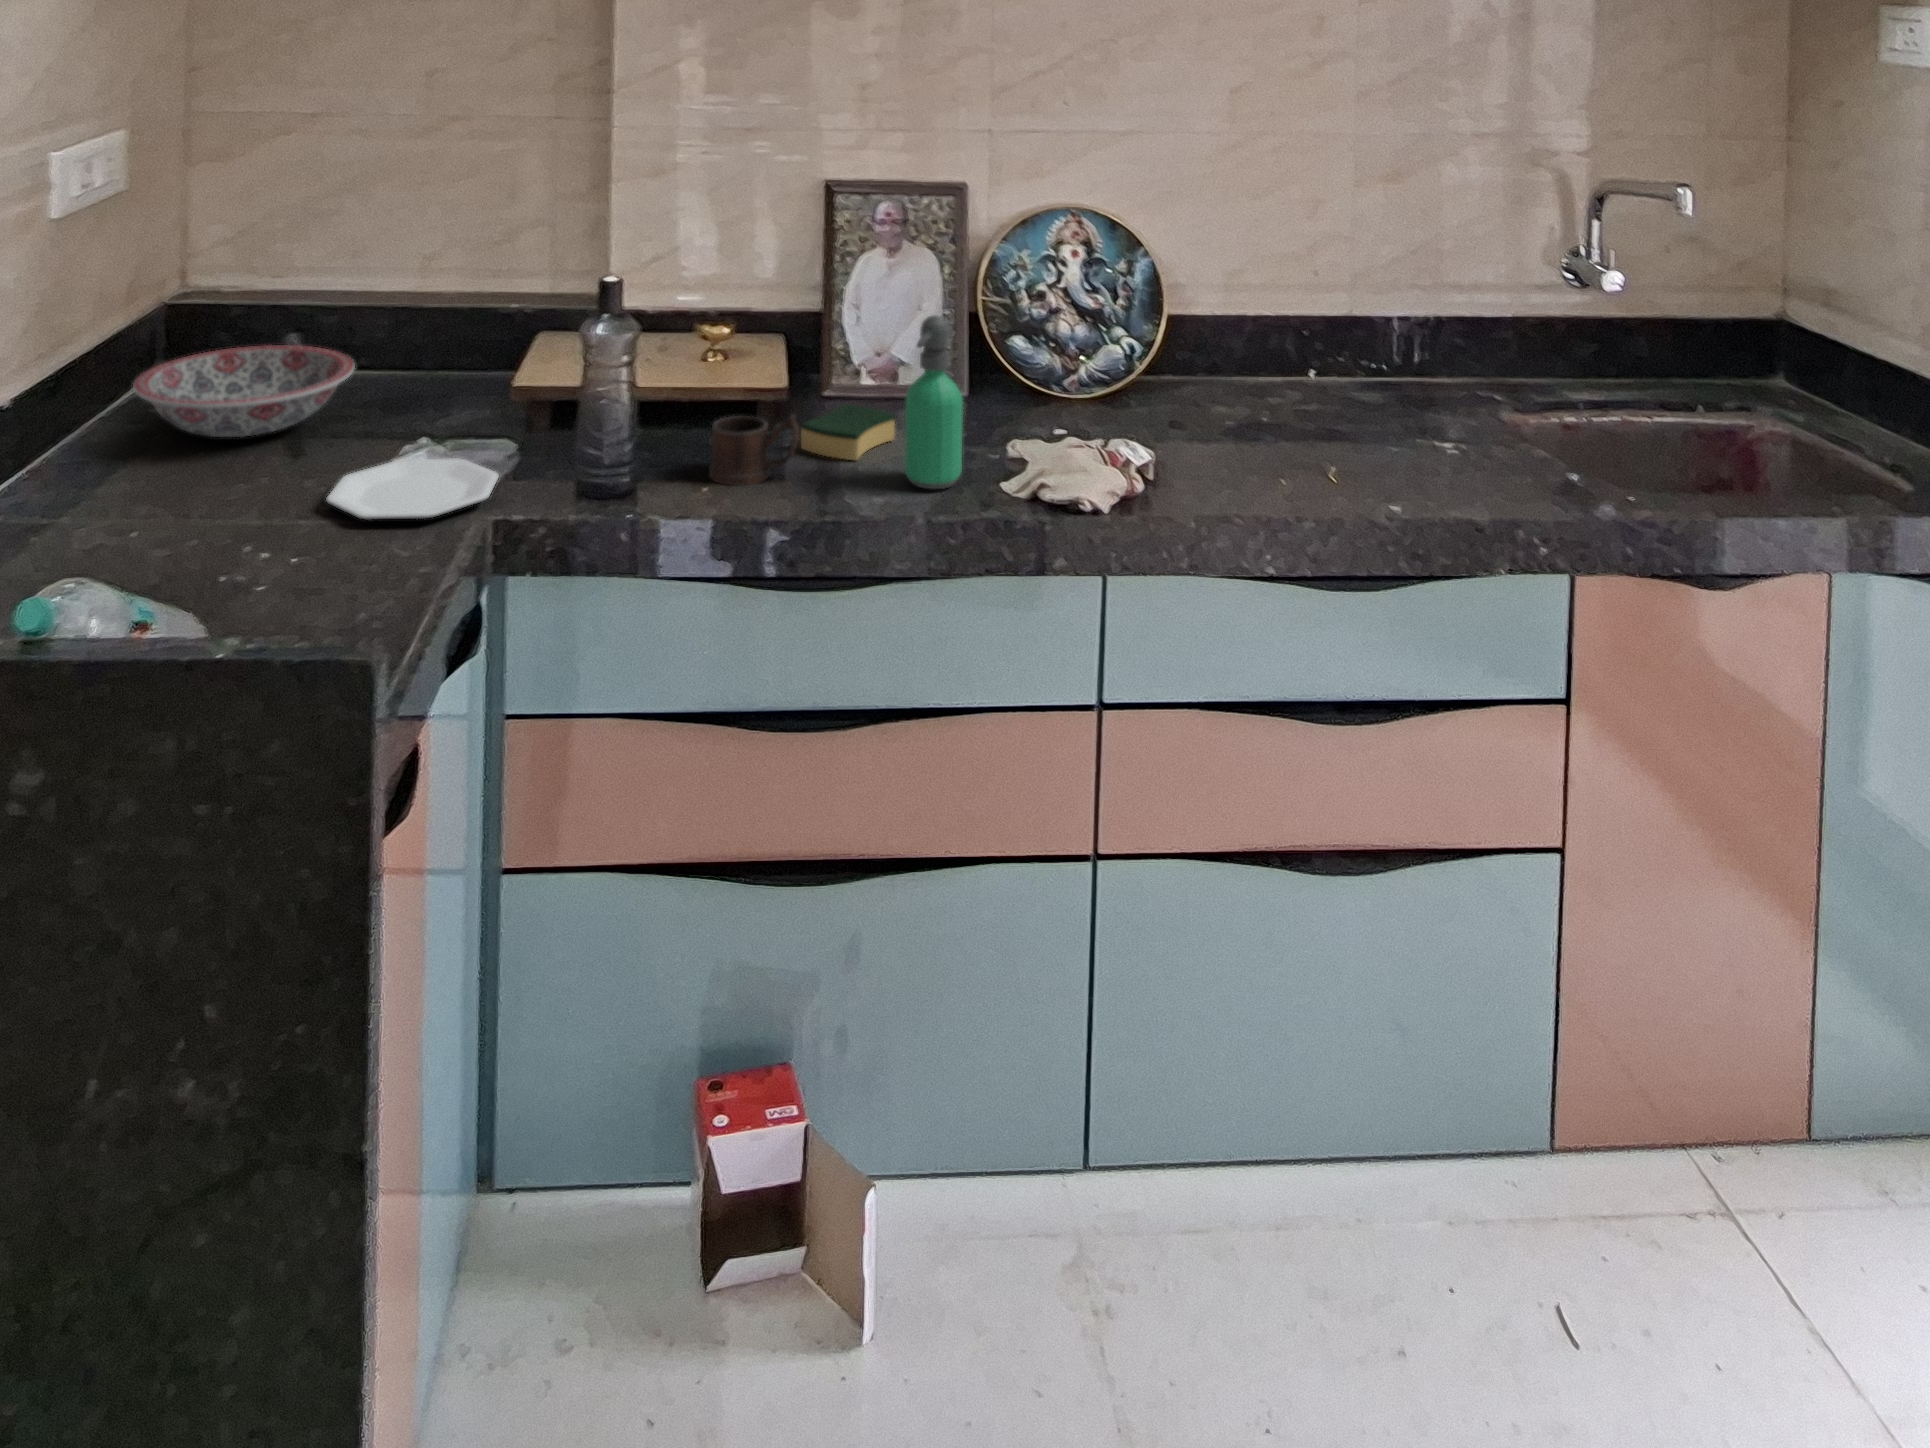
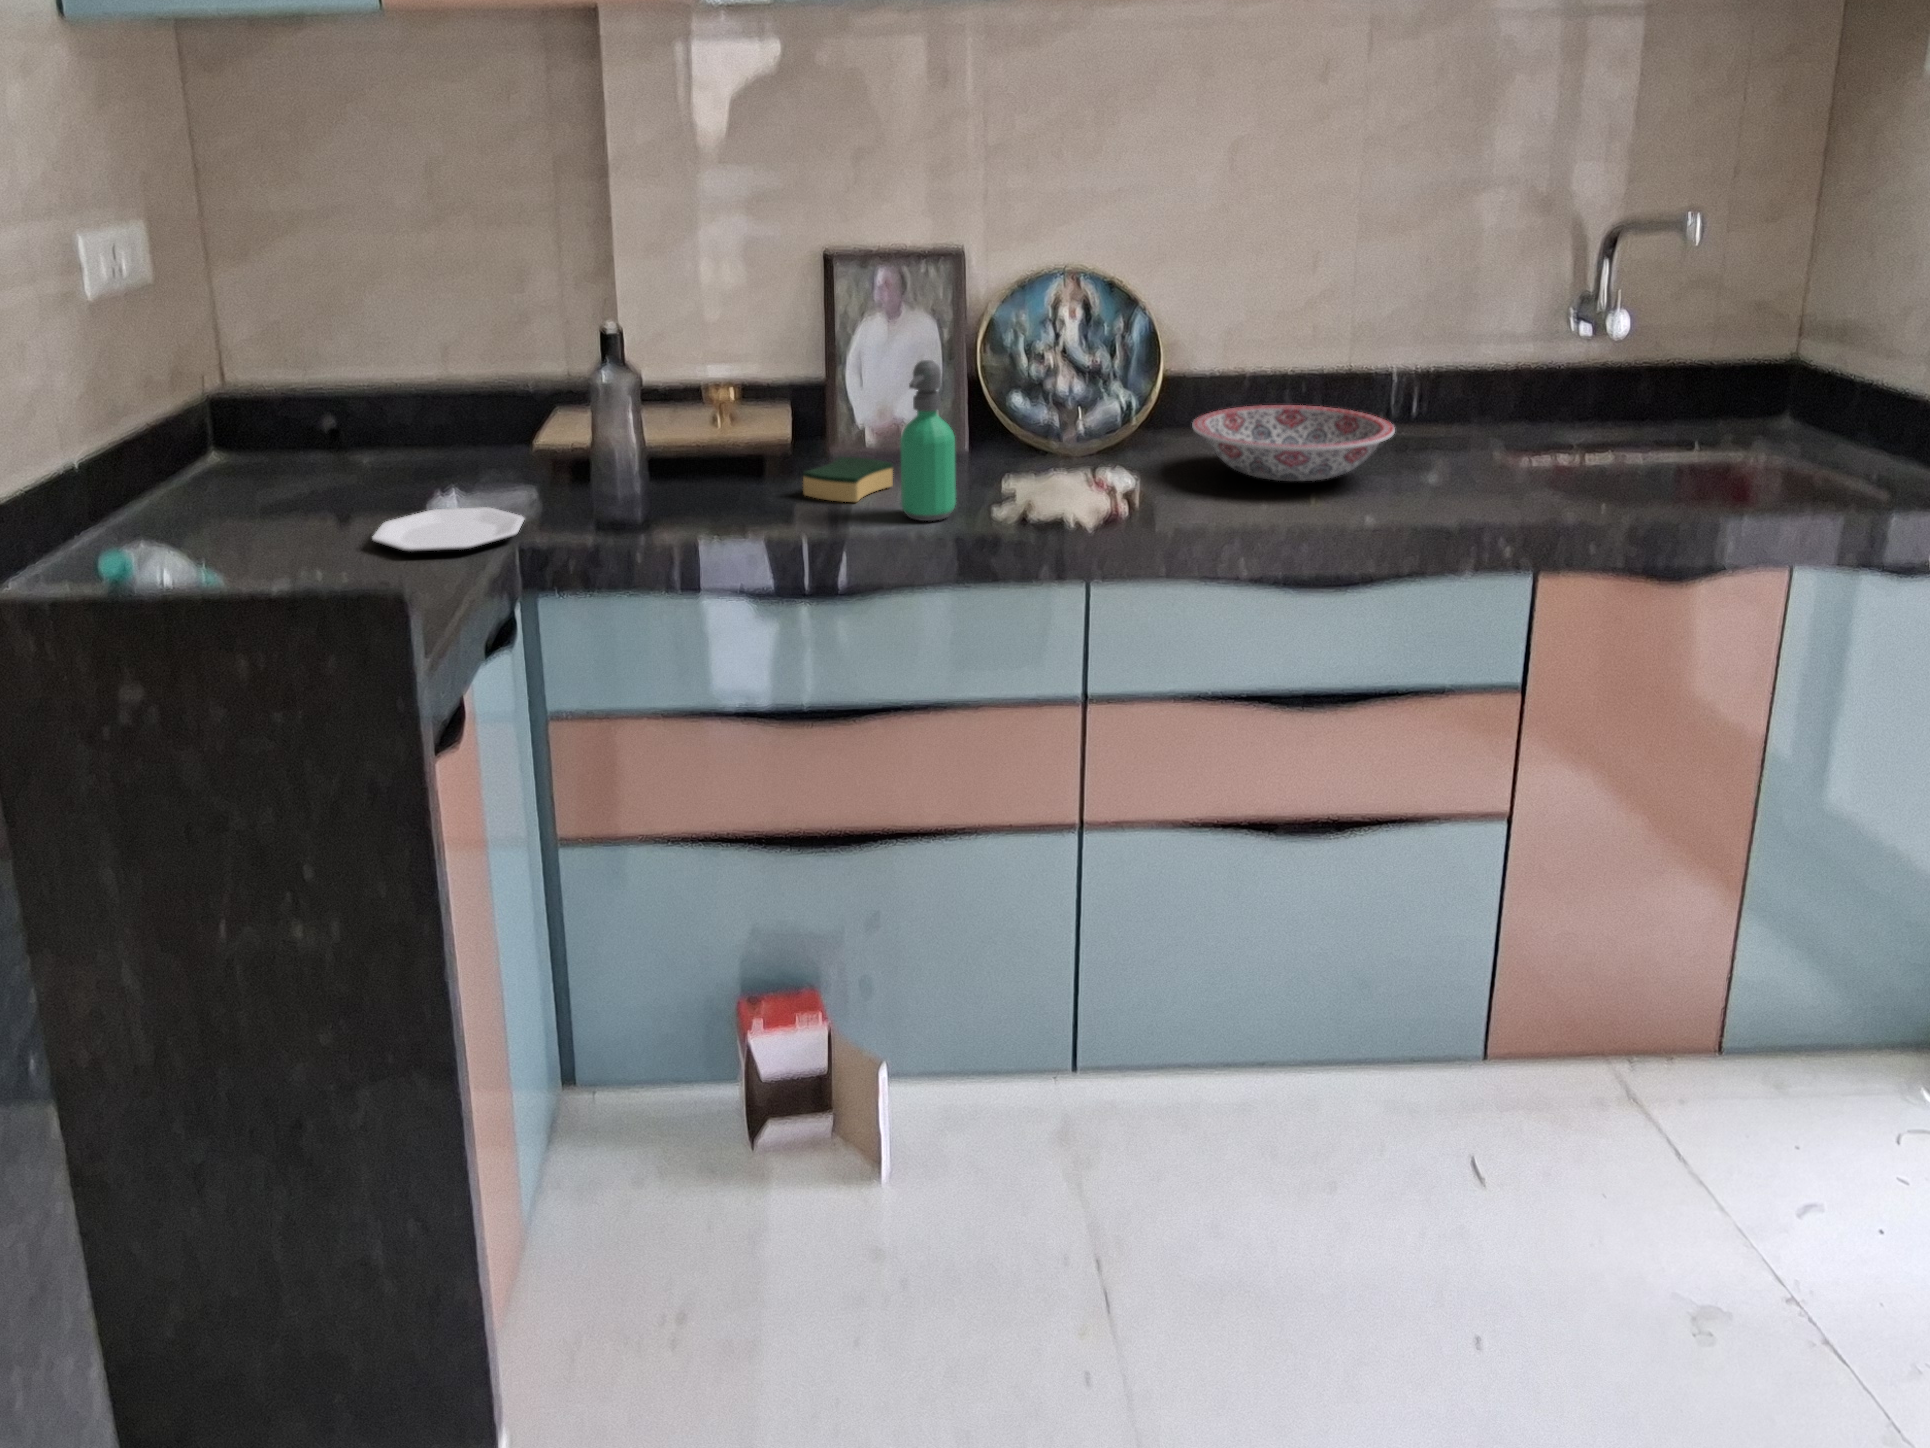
ceramic bowl: present [133,345,355,437] -> present [1192,405,1395,481]
mug: present [709,414,799,485] -> none [718,456,801,524]

